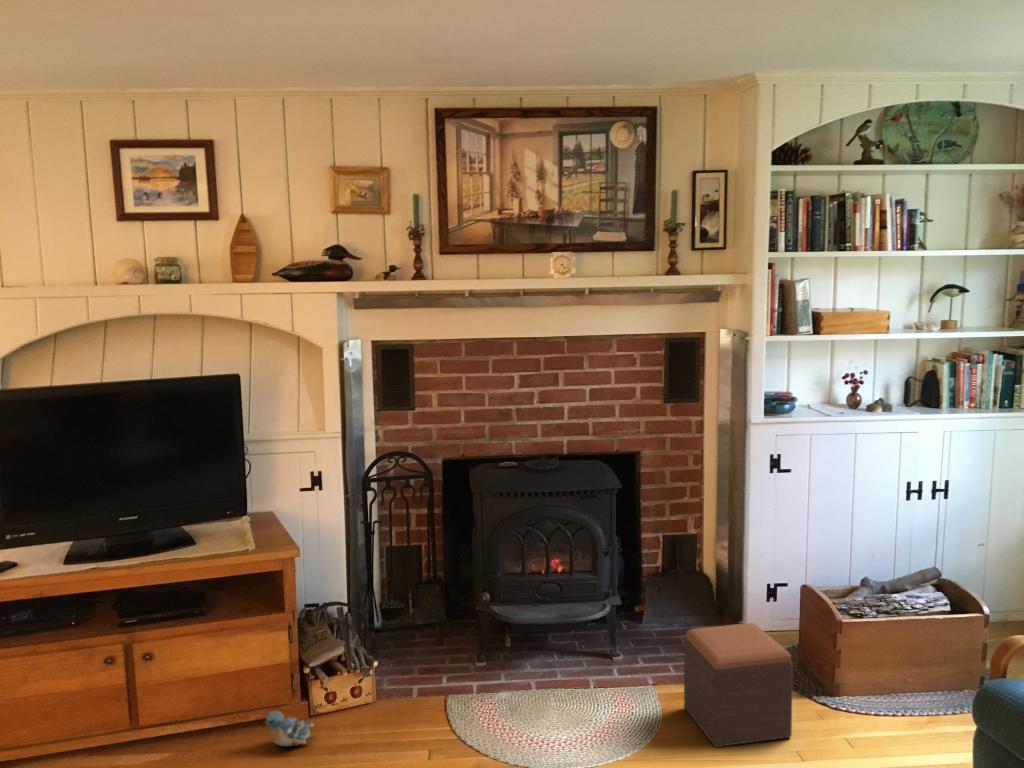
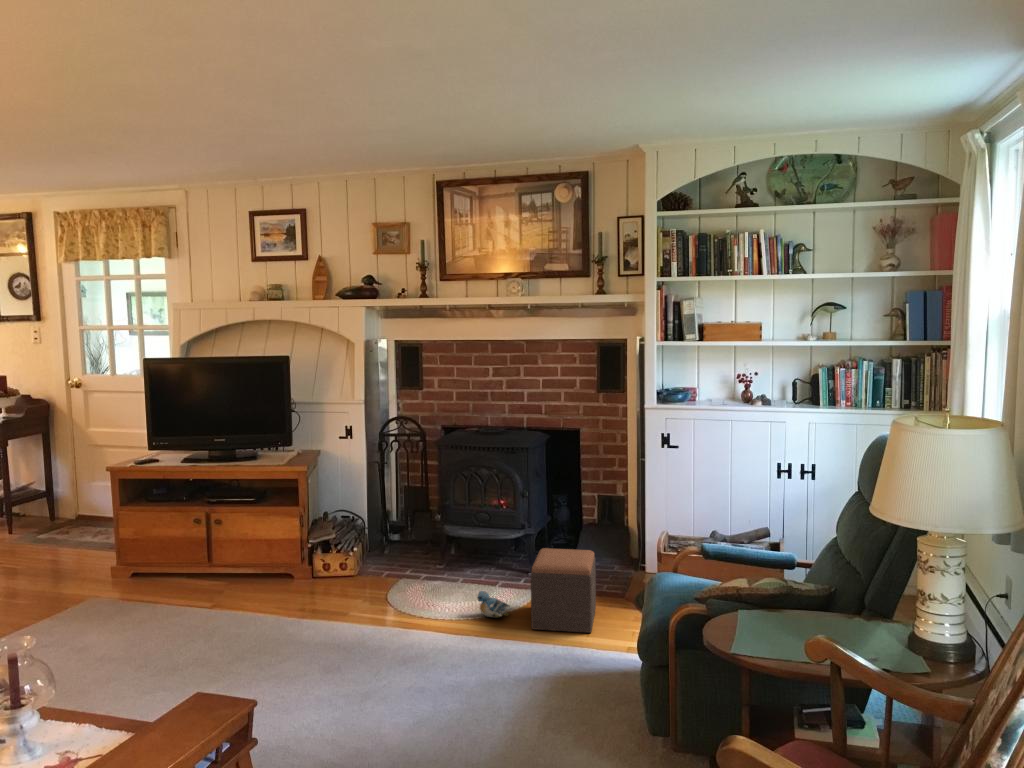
plush toy: present [266,711,315,746] -> present [477,591,510,618]

